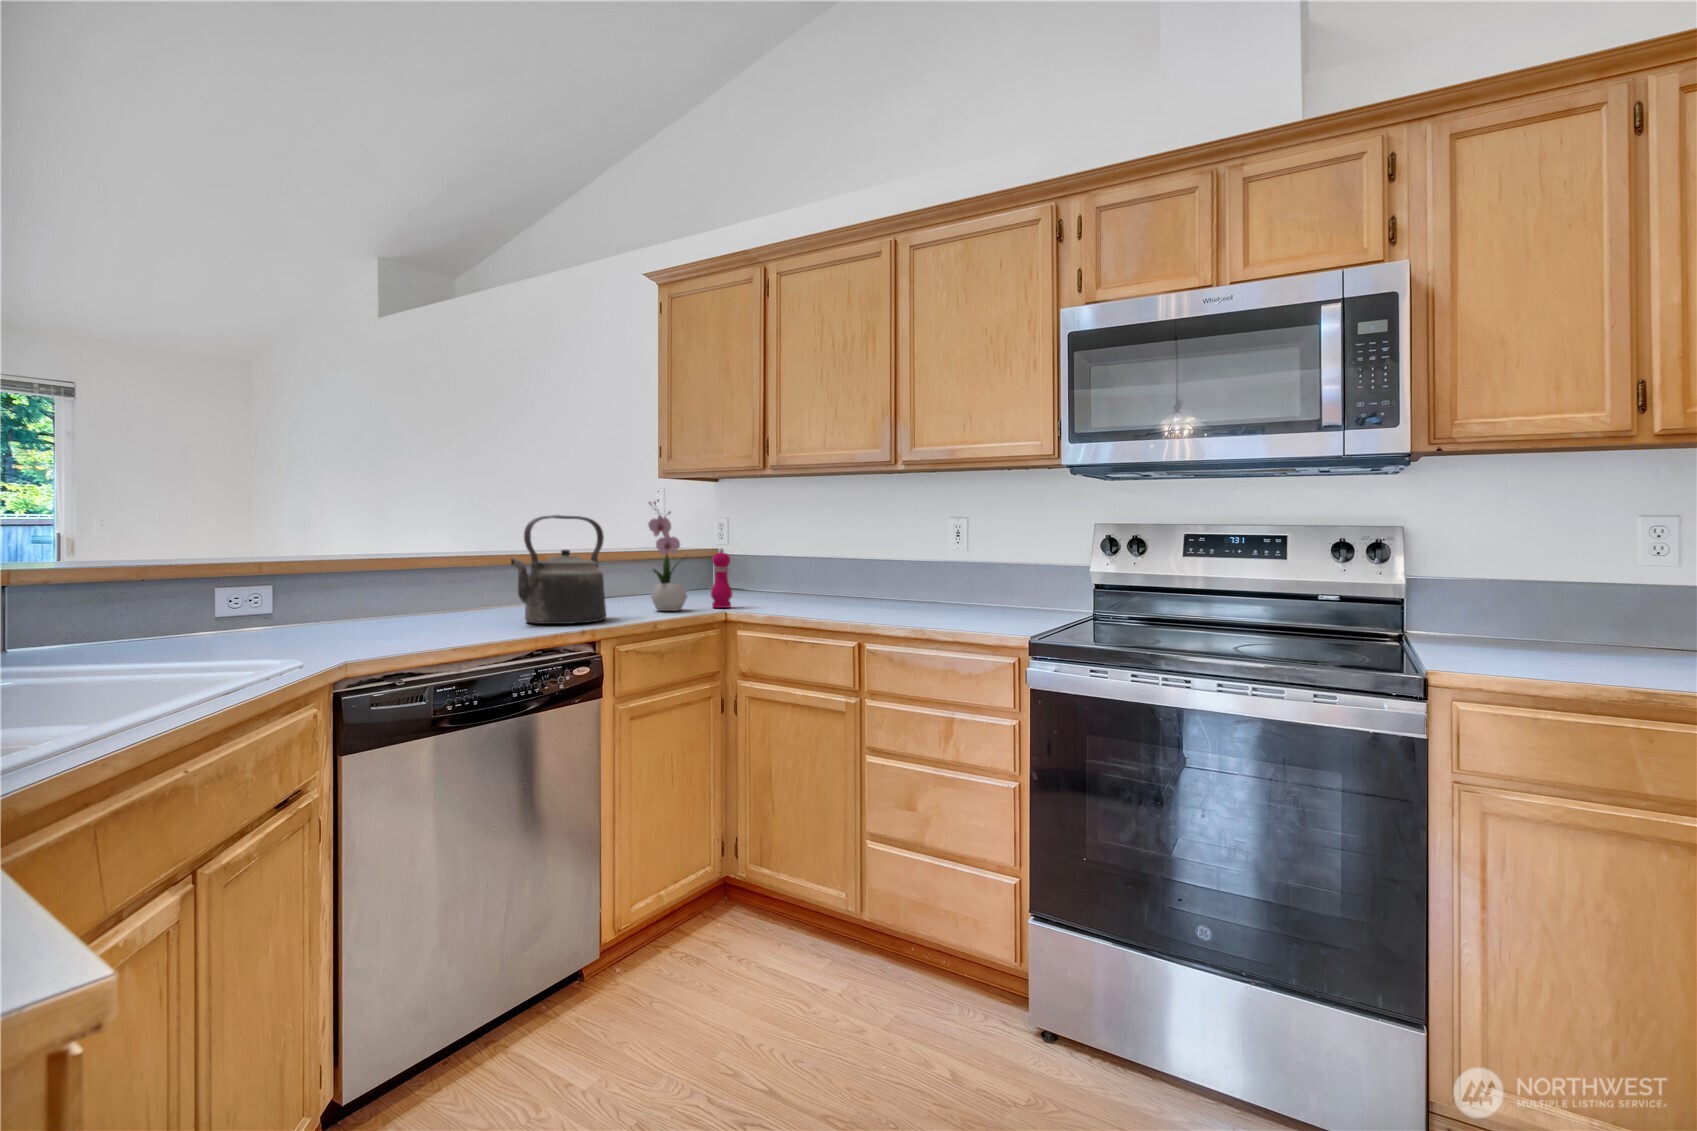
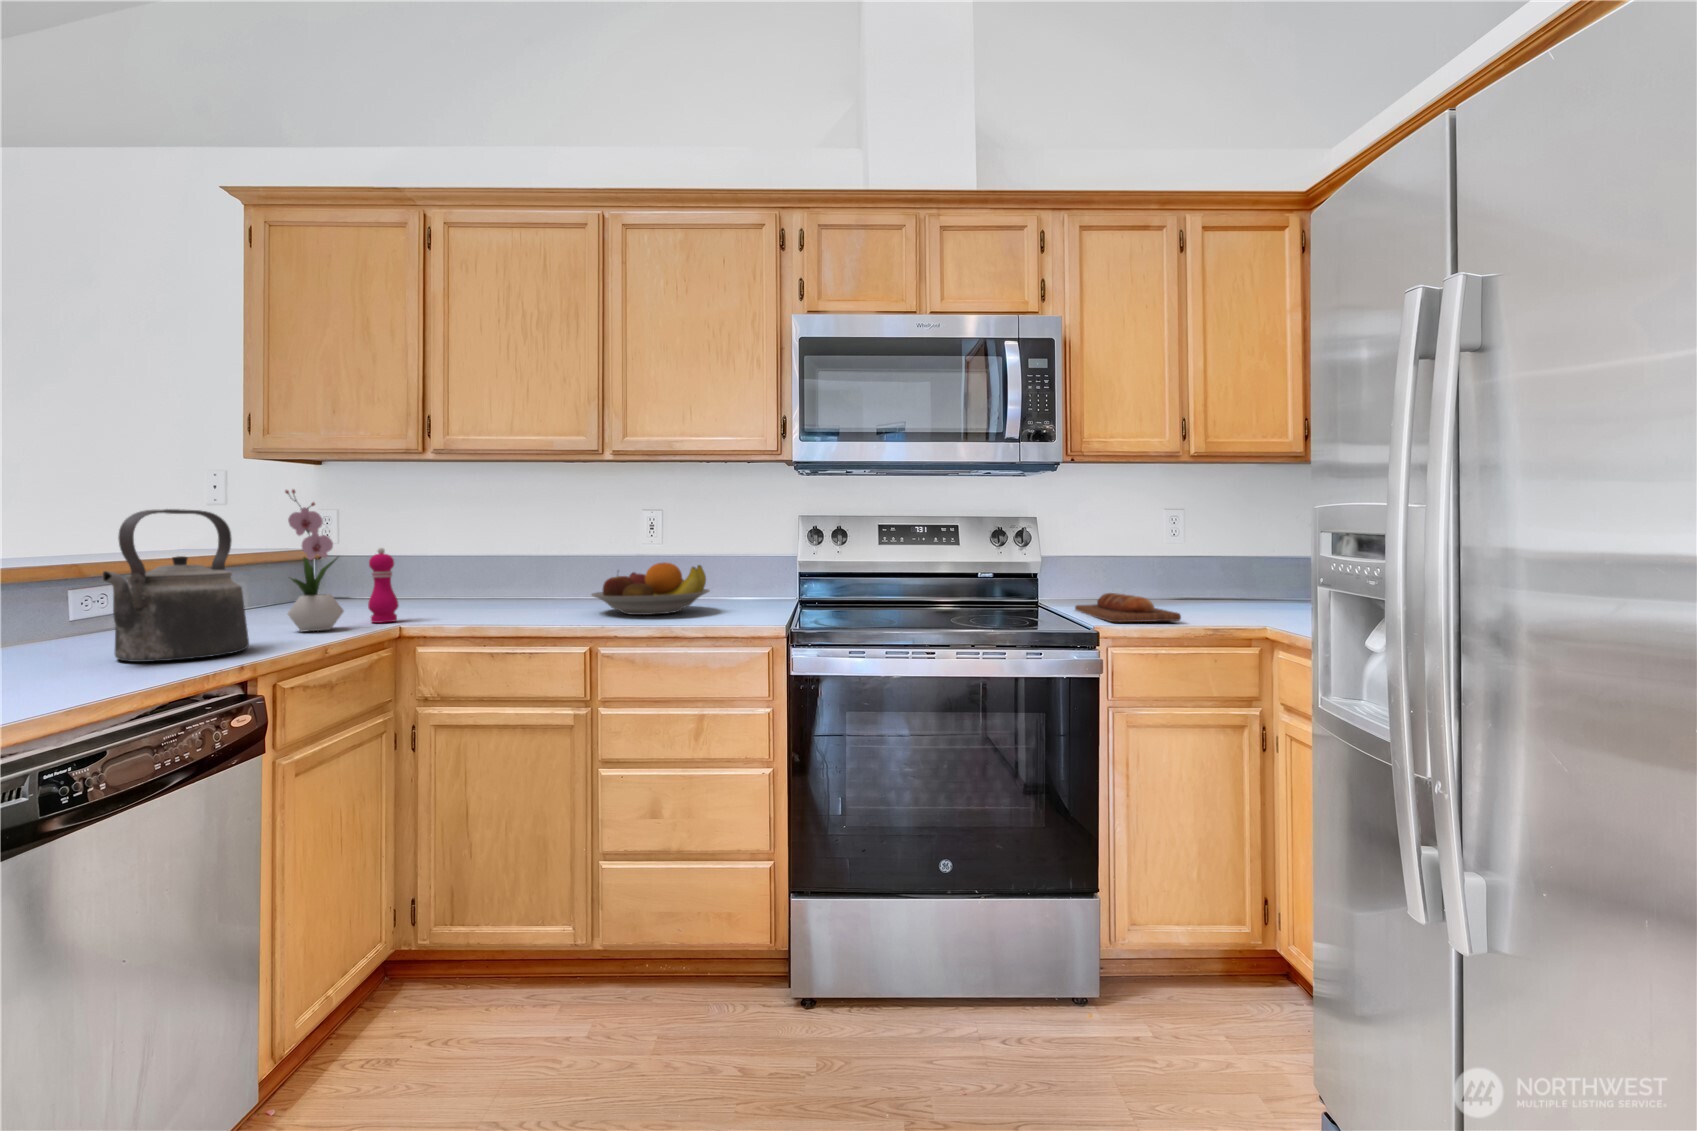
fruit bowl: none [881,566,991,615] -> present [592,562,709,615]
bread loaf: none [1454,623,1615,667] -> present [1075,593,1181,622]

